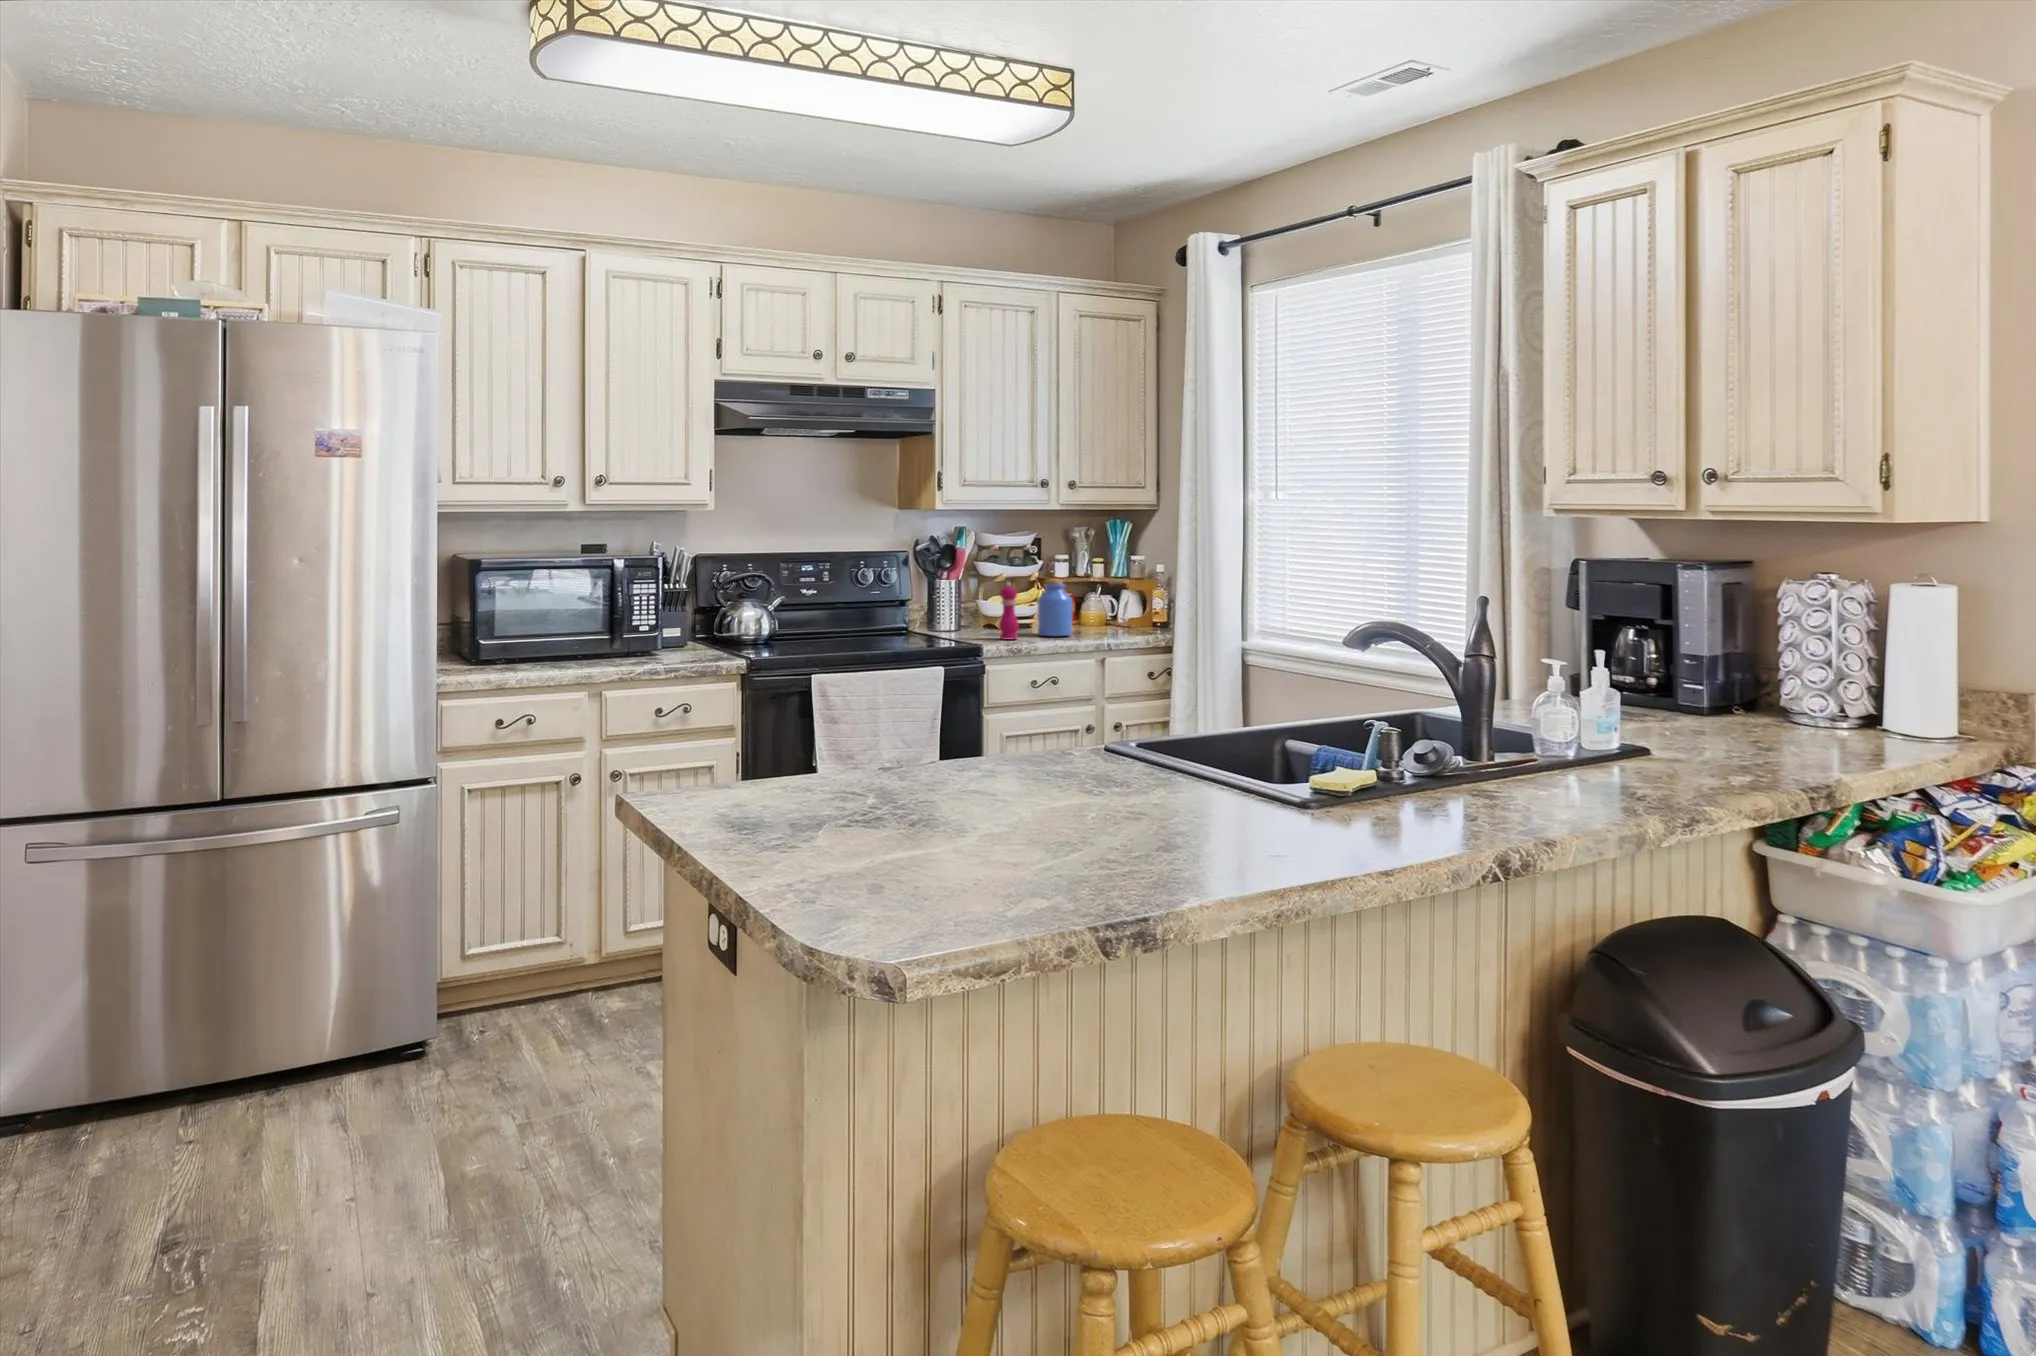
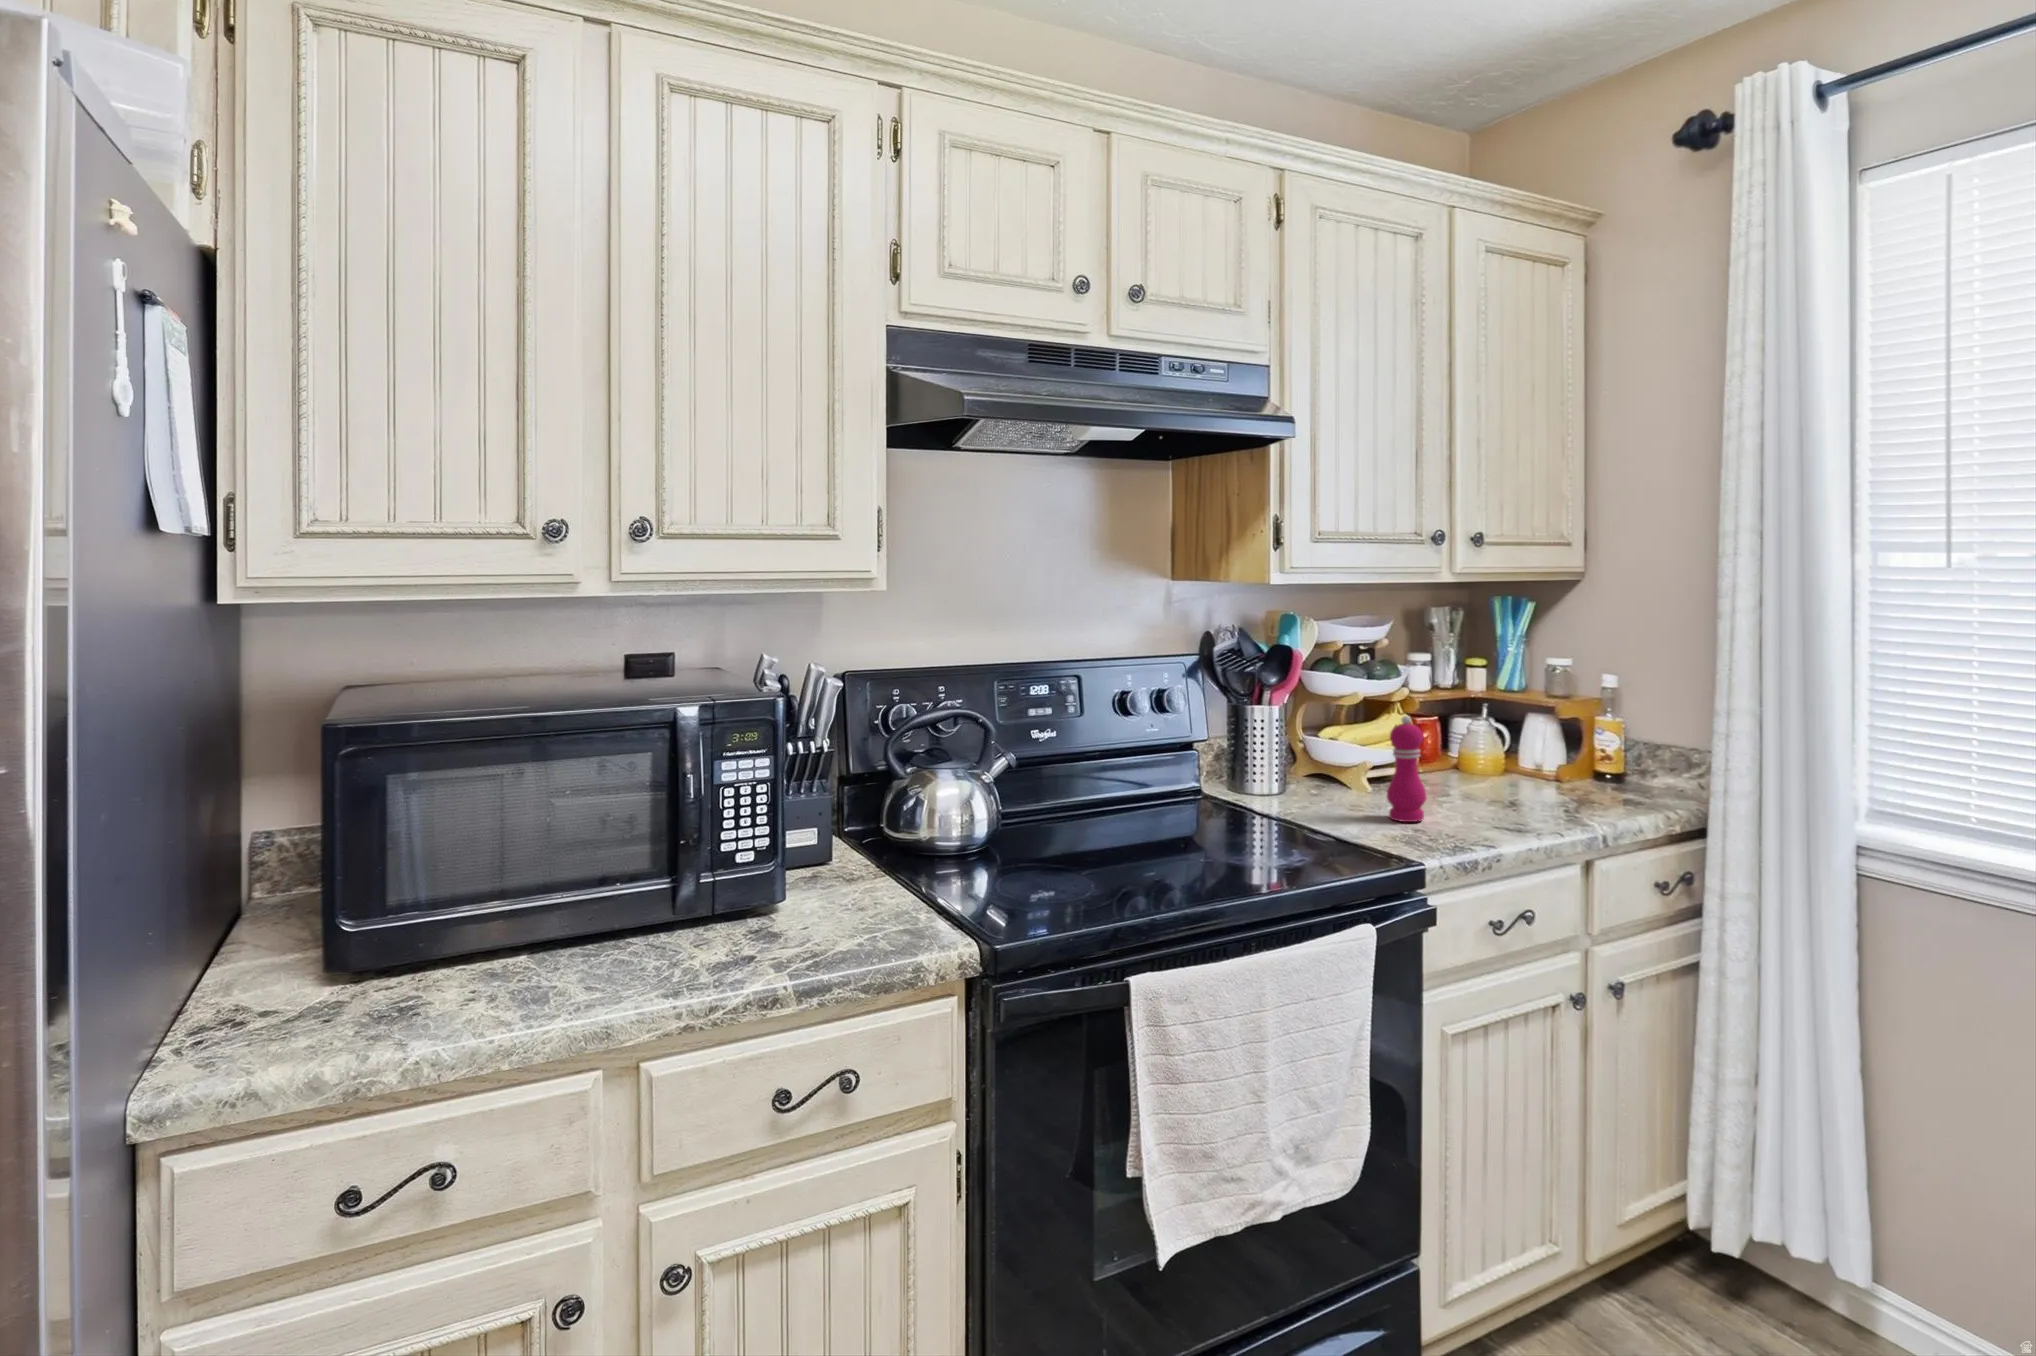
jar: present [1038,580,1072,636] -> none [1434,706,1500,809]

